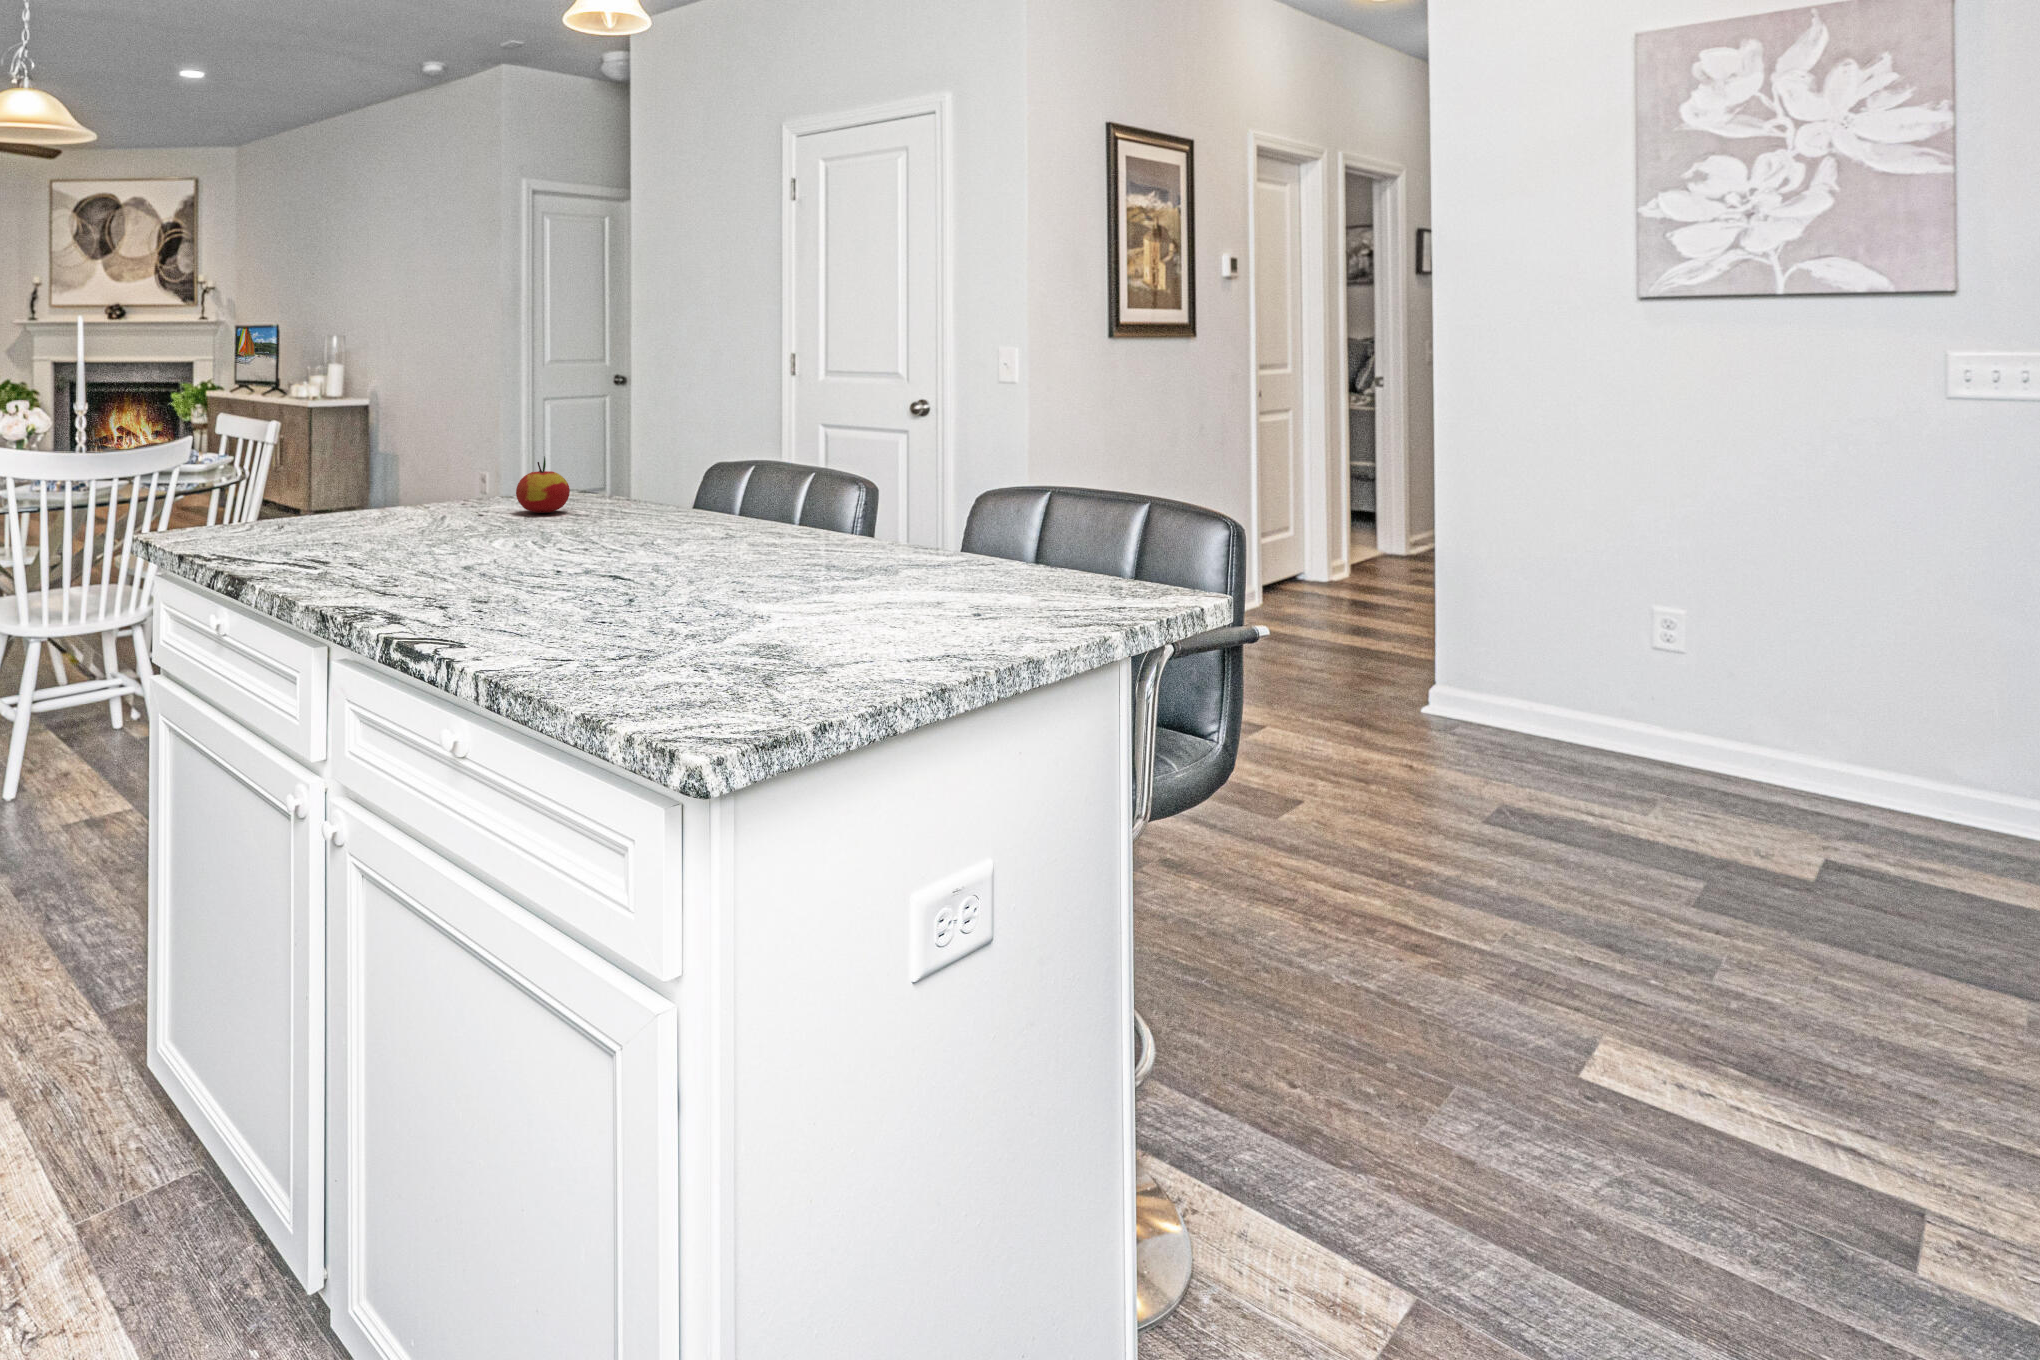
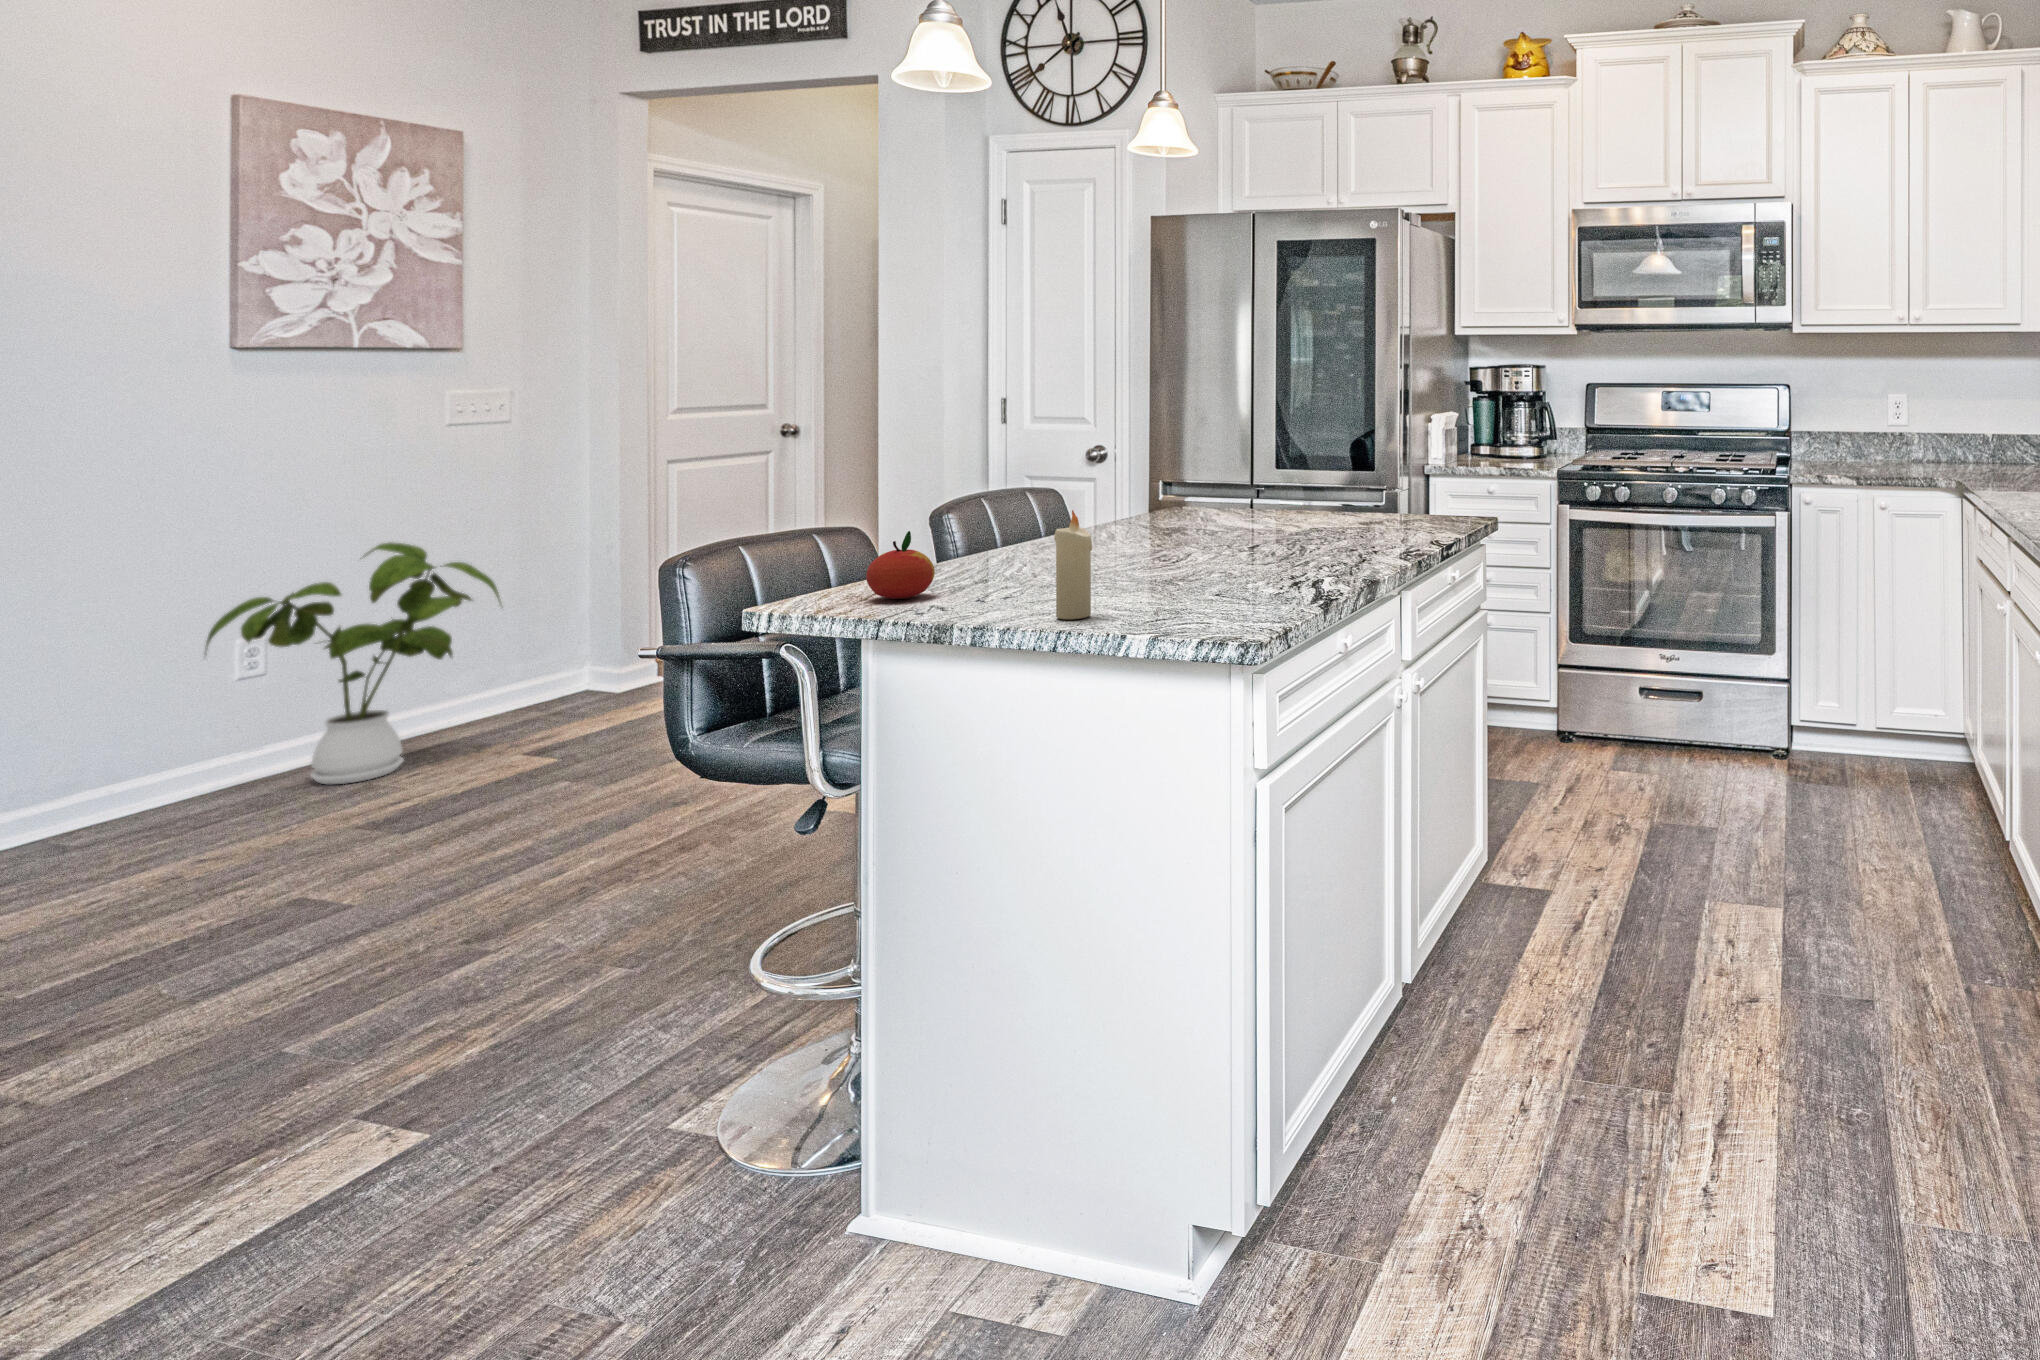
candle: none [322,434,354,528] -> present [1054,510,1092,619]
house plant: none [1549,519,1907,794] -> present [206,543,500,784]

